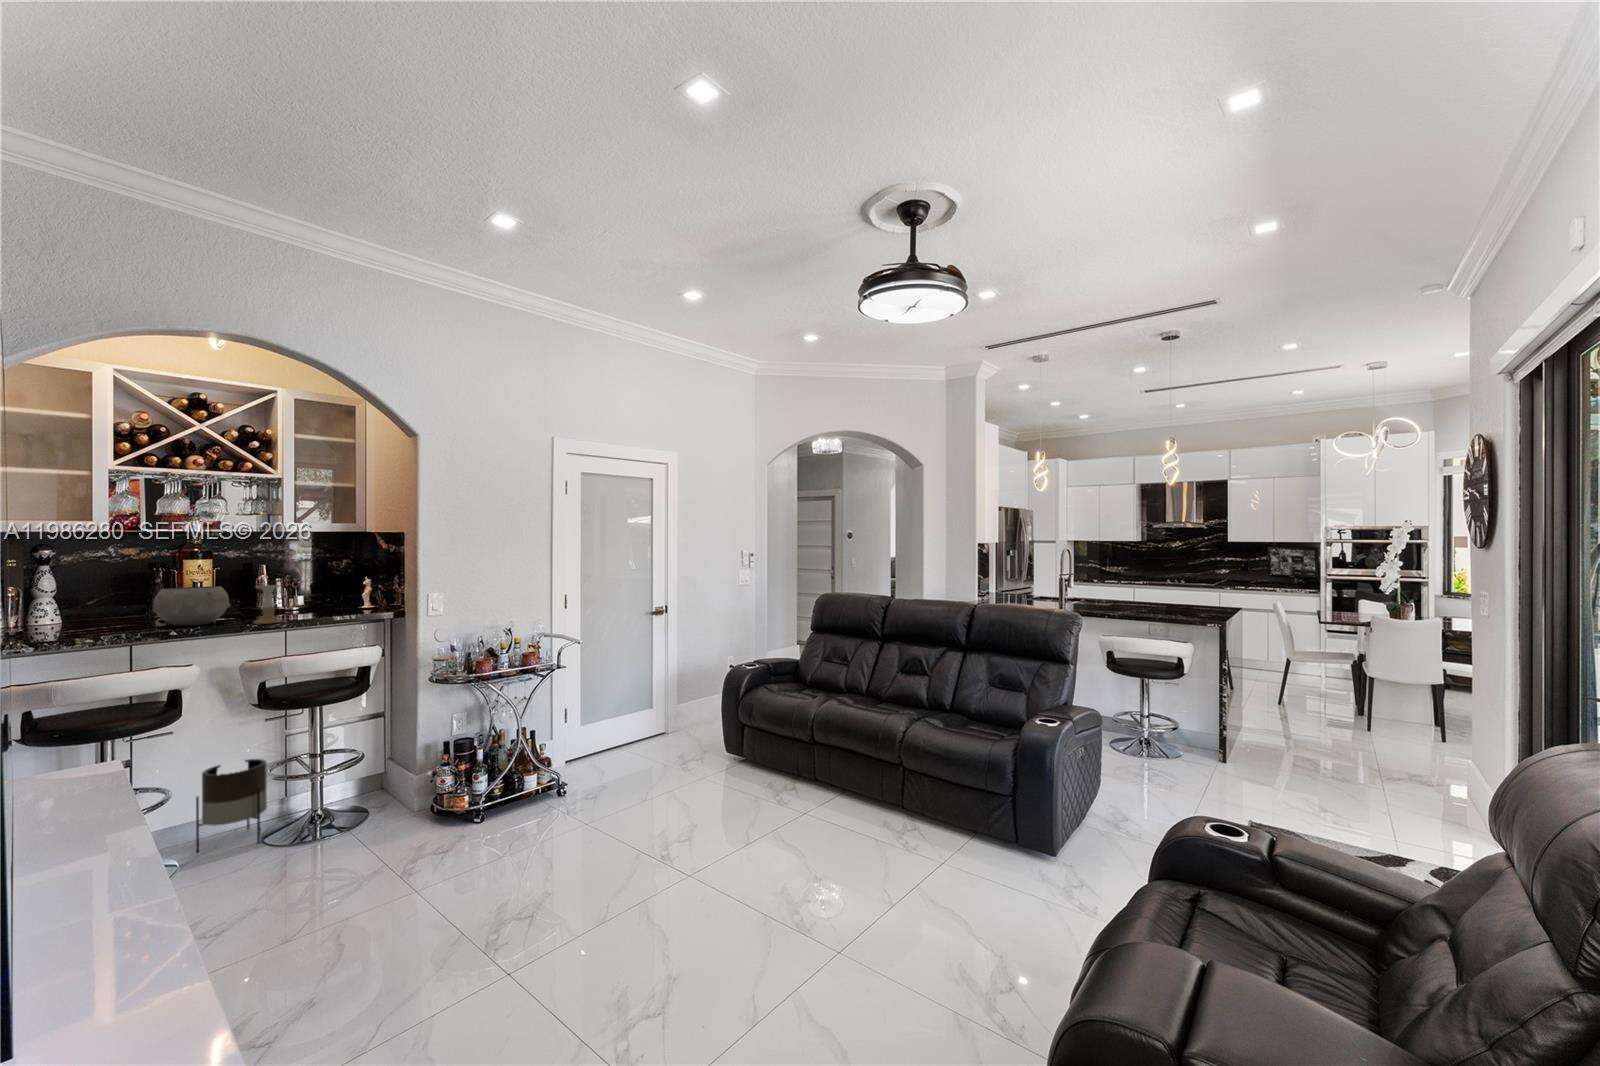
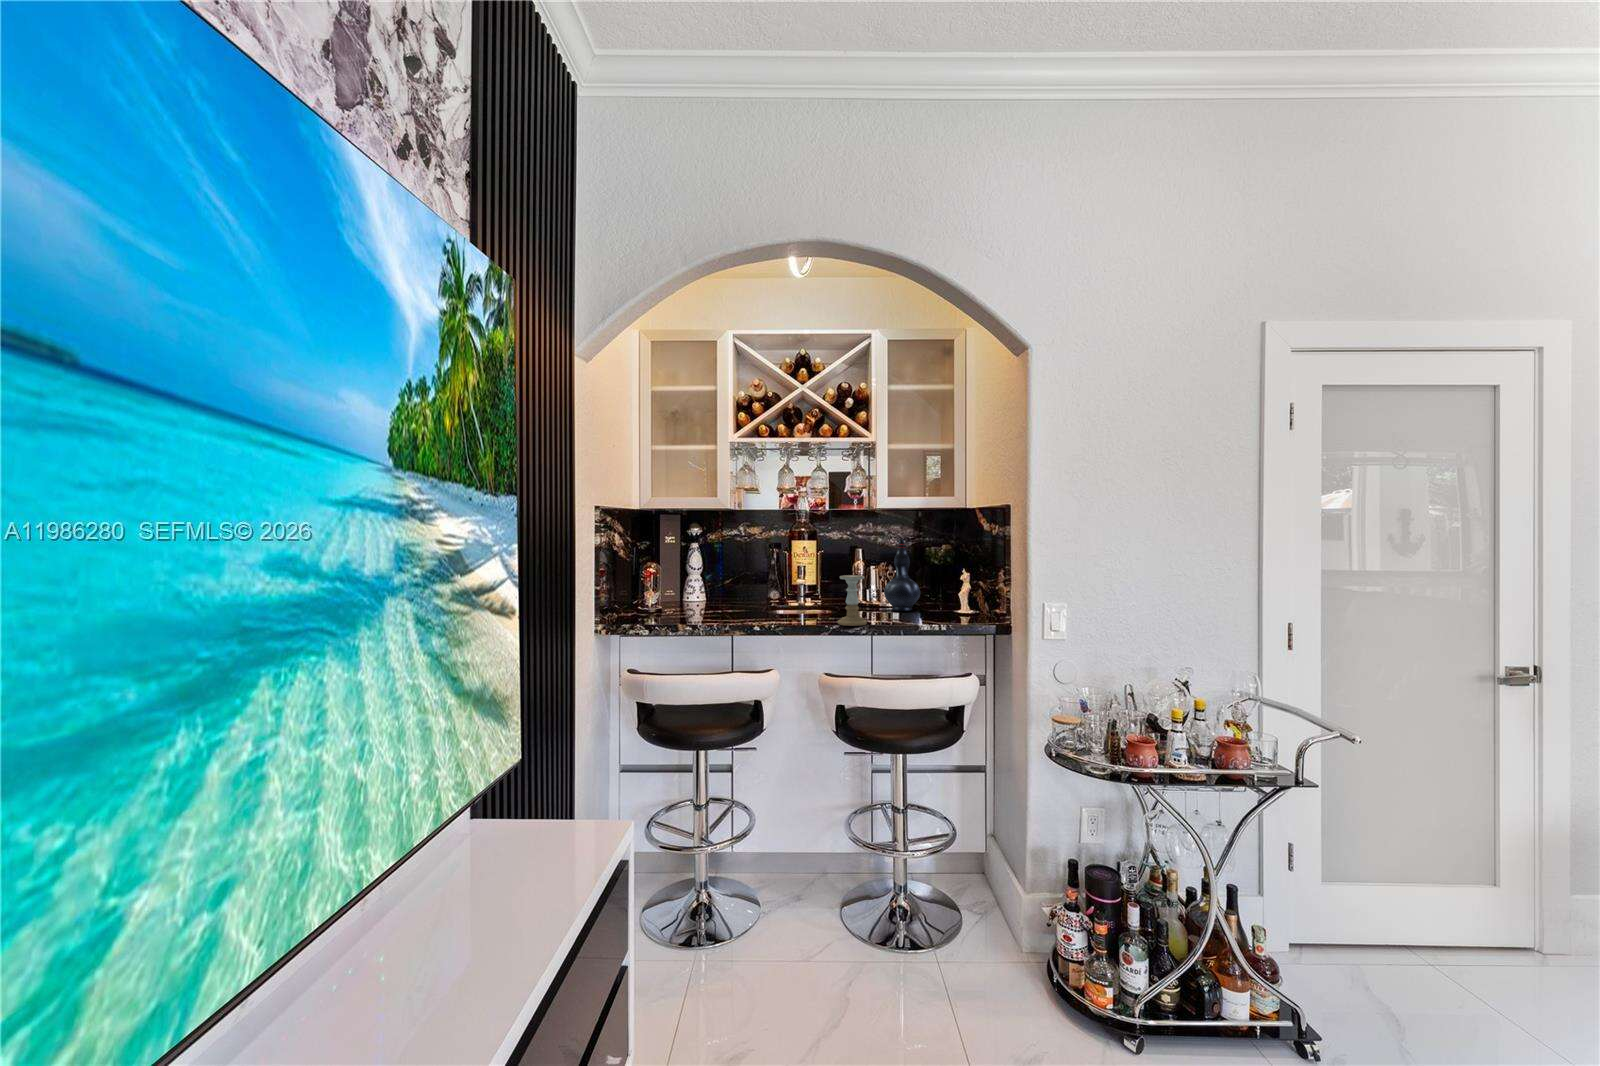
decorative vase: none [290,556,326,613] -> present [884,539,920,611]
ceramic bowl: present [153,586,230,626] -> none [754,572,819,619]
planter: present [196,759,267,852] -> none [777,796,845,923]

